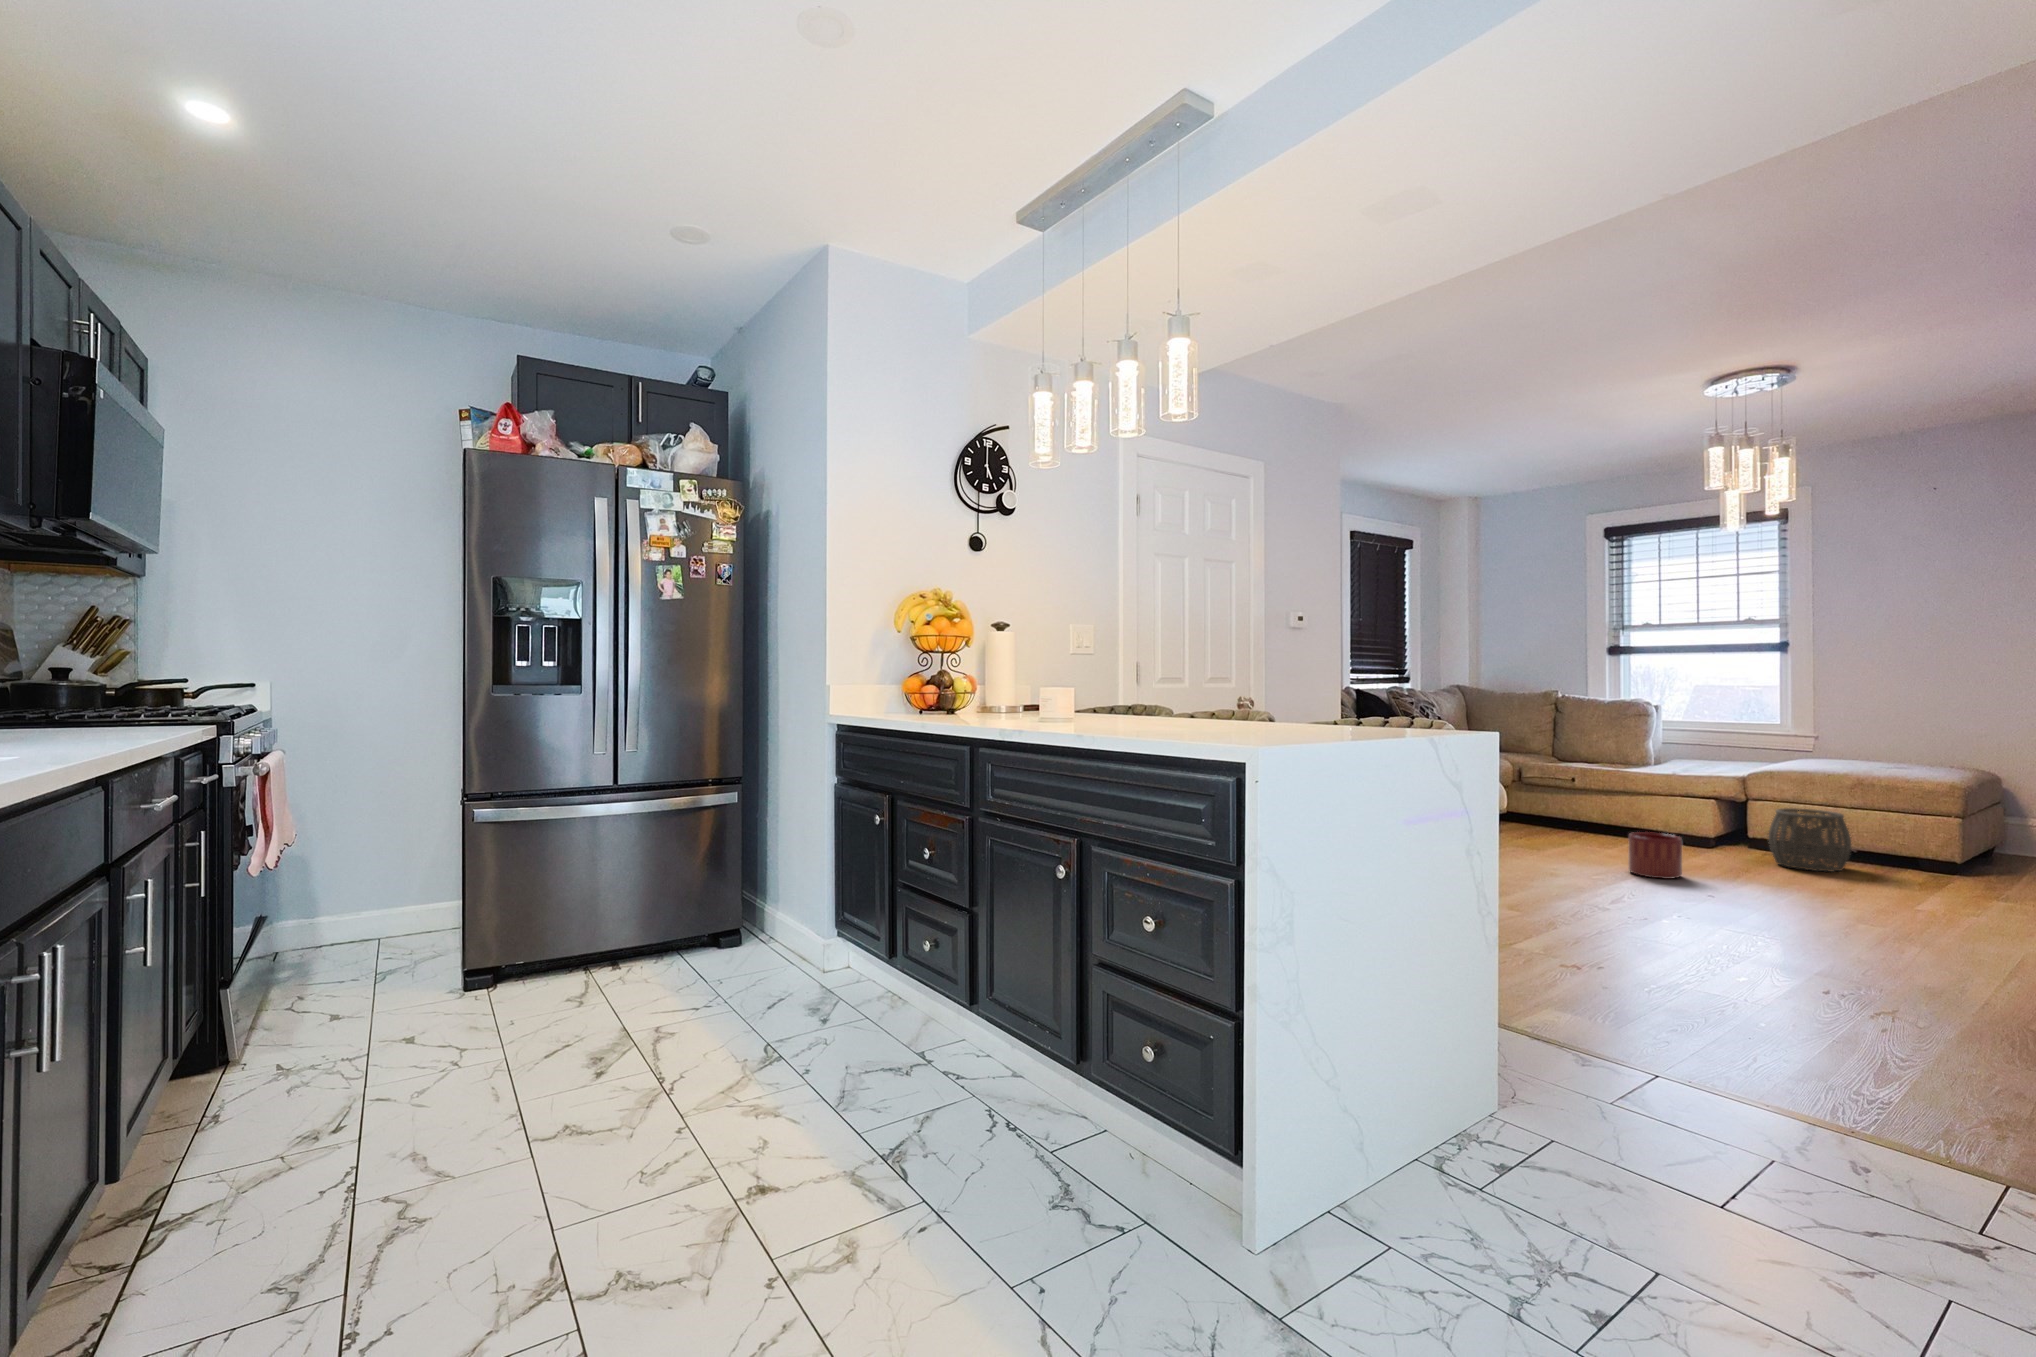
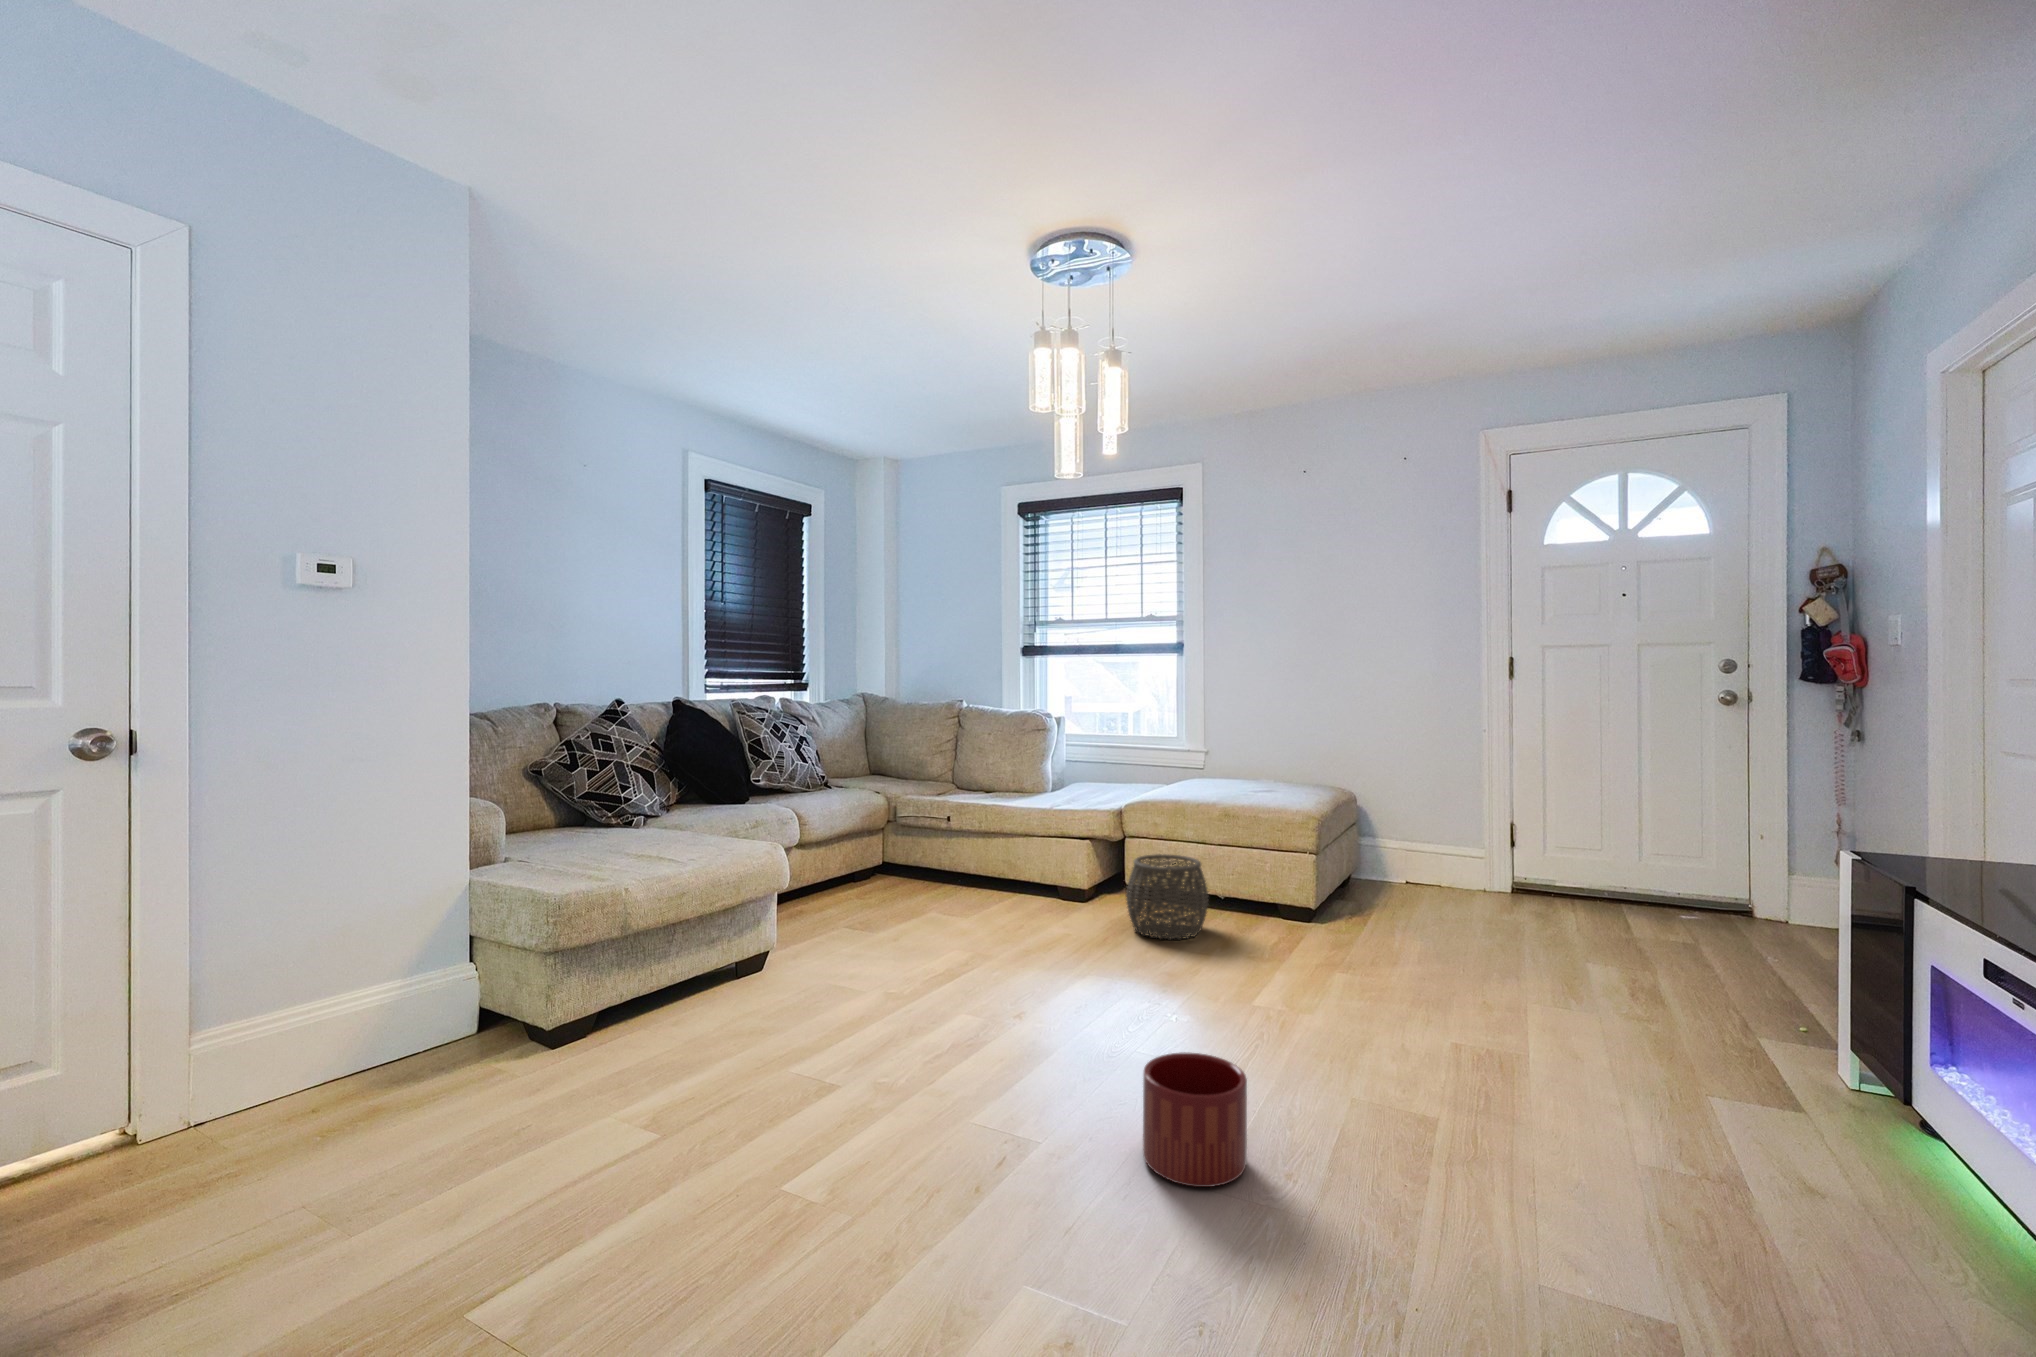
planter: present [1629,832,1682,879] -> present [1143,1052,1247,1187]

